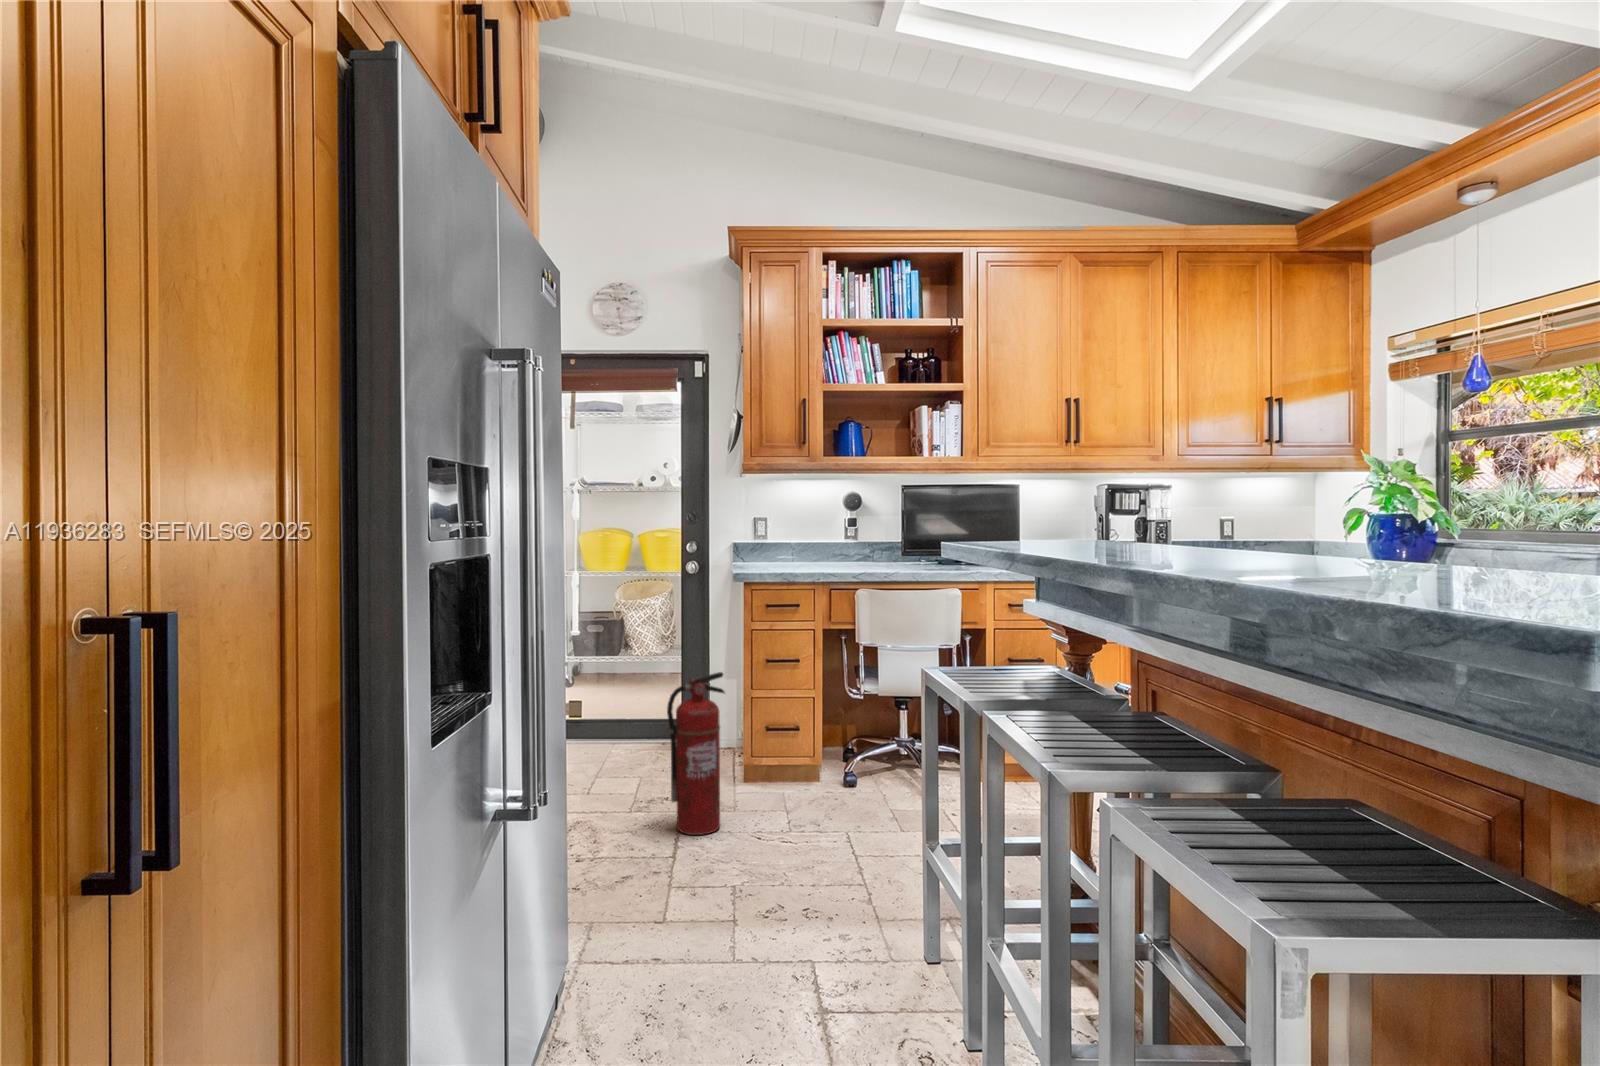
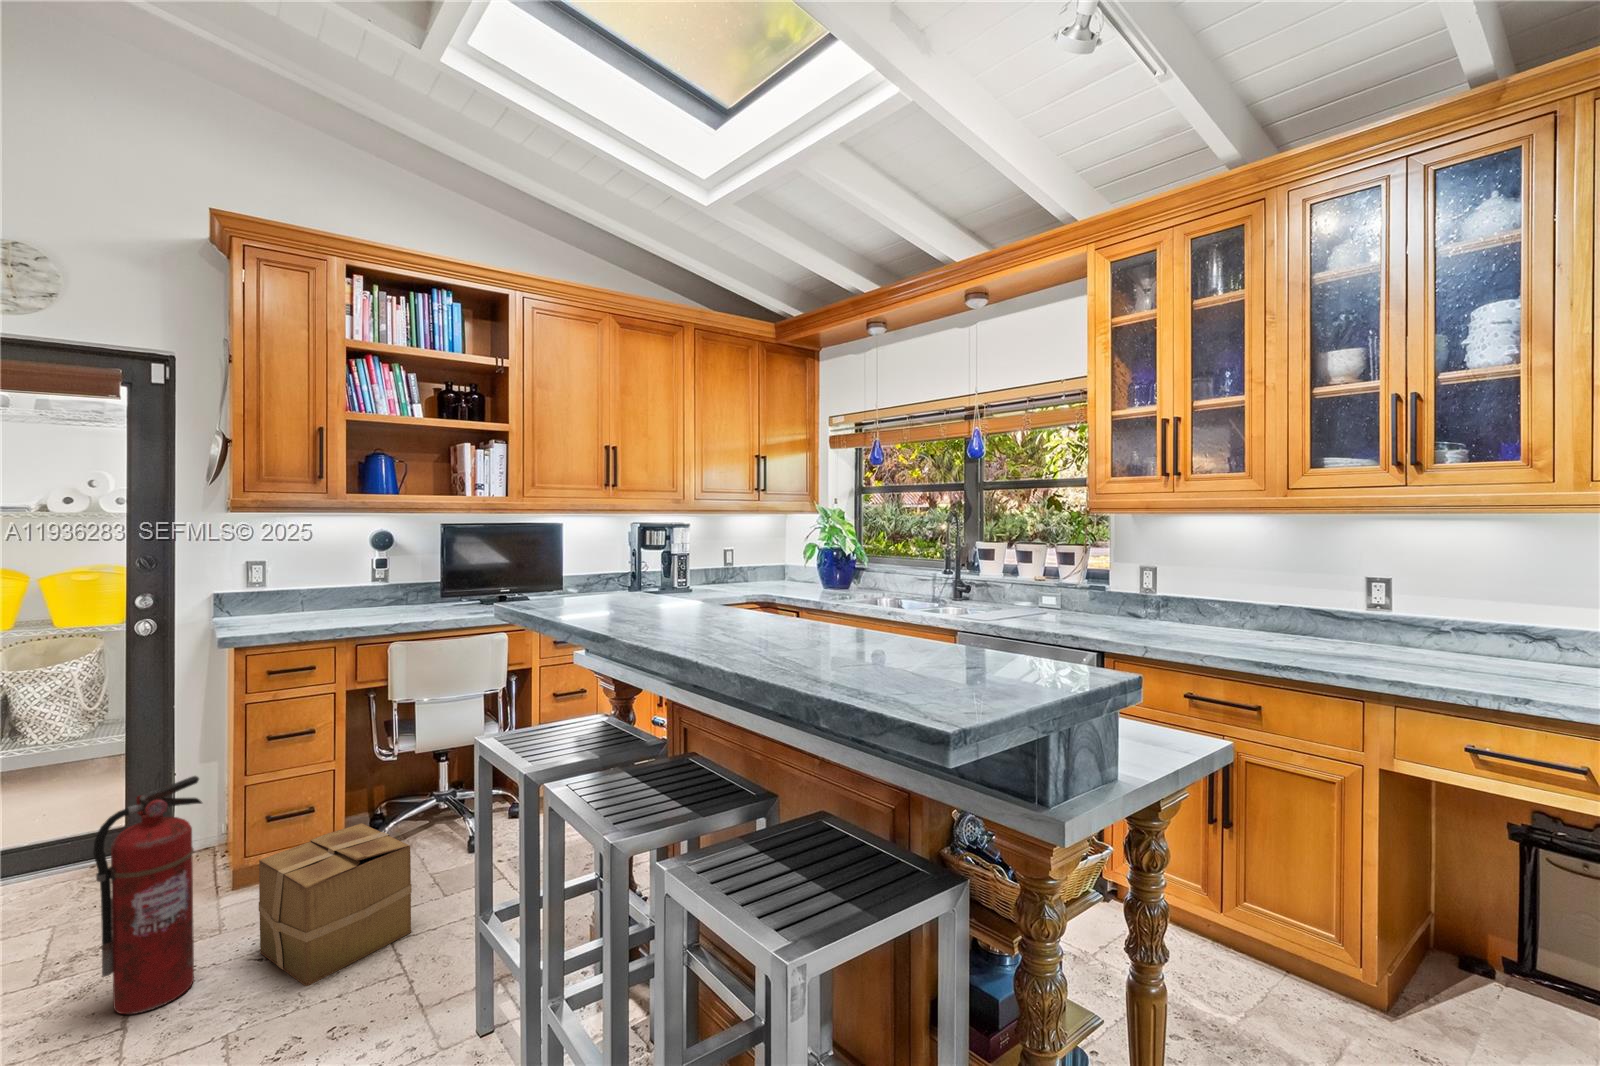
cardboard box: none [759,740,863,849] -> present [259,823,412,986]

